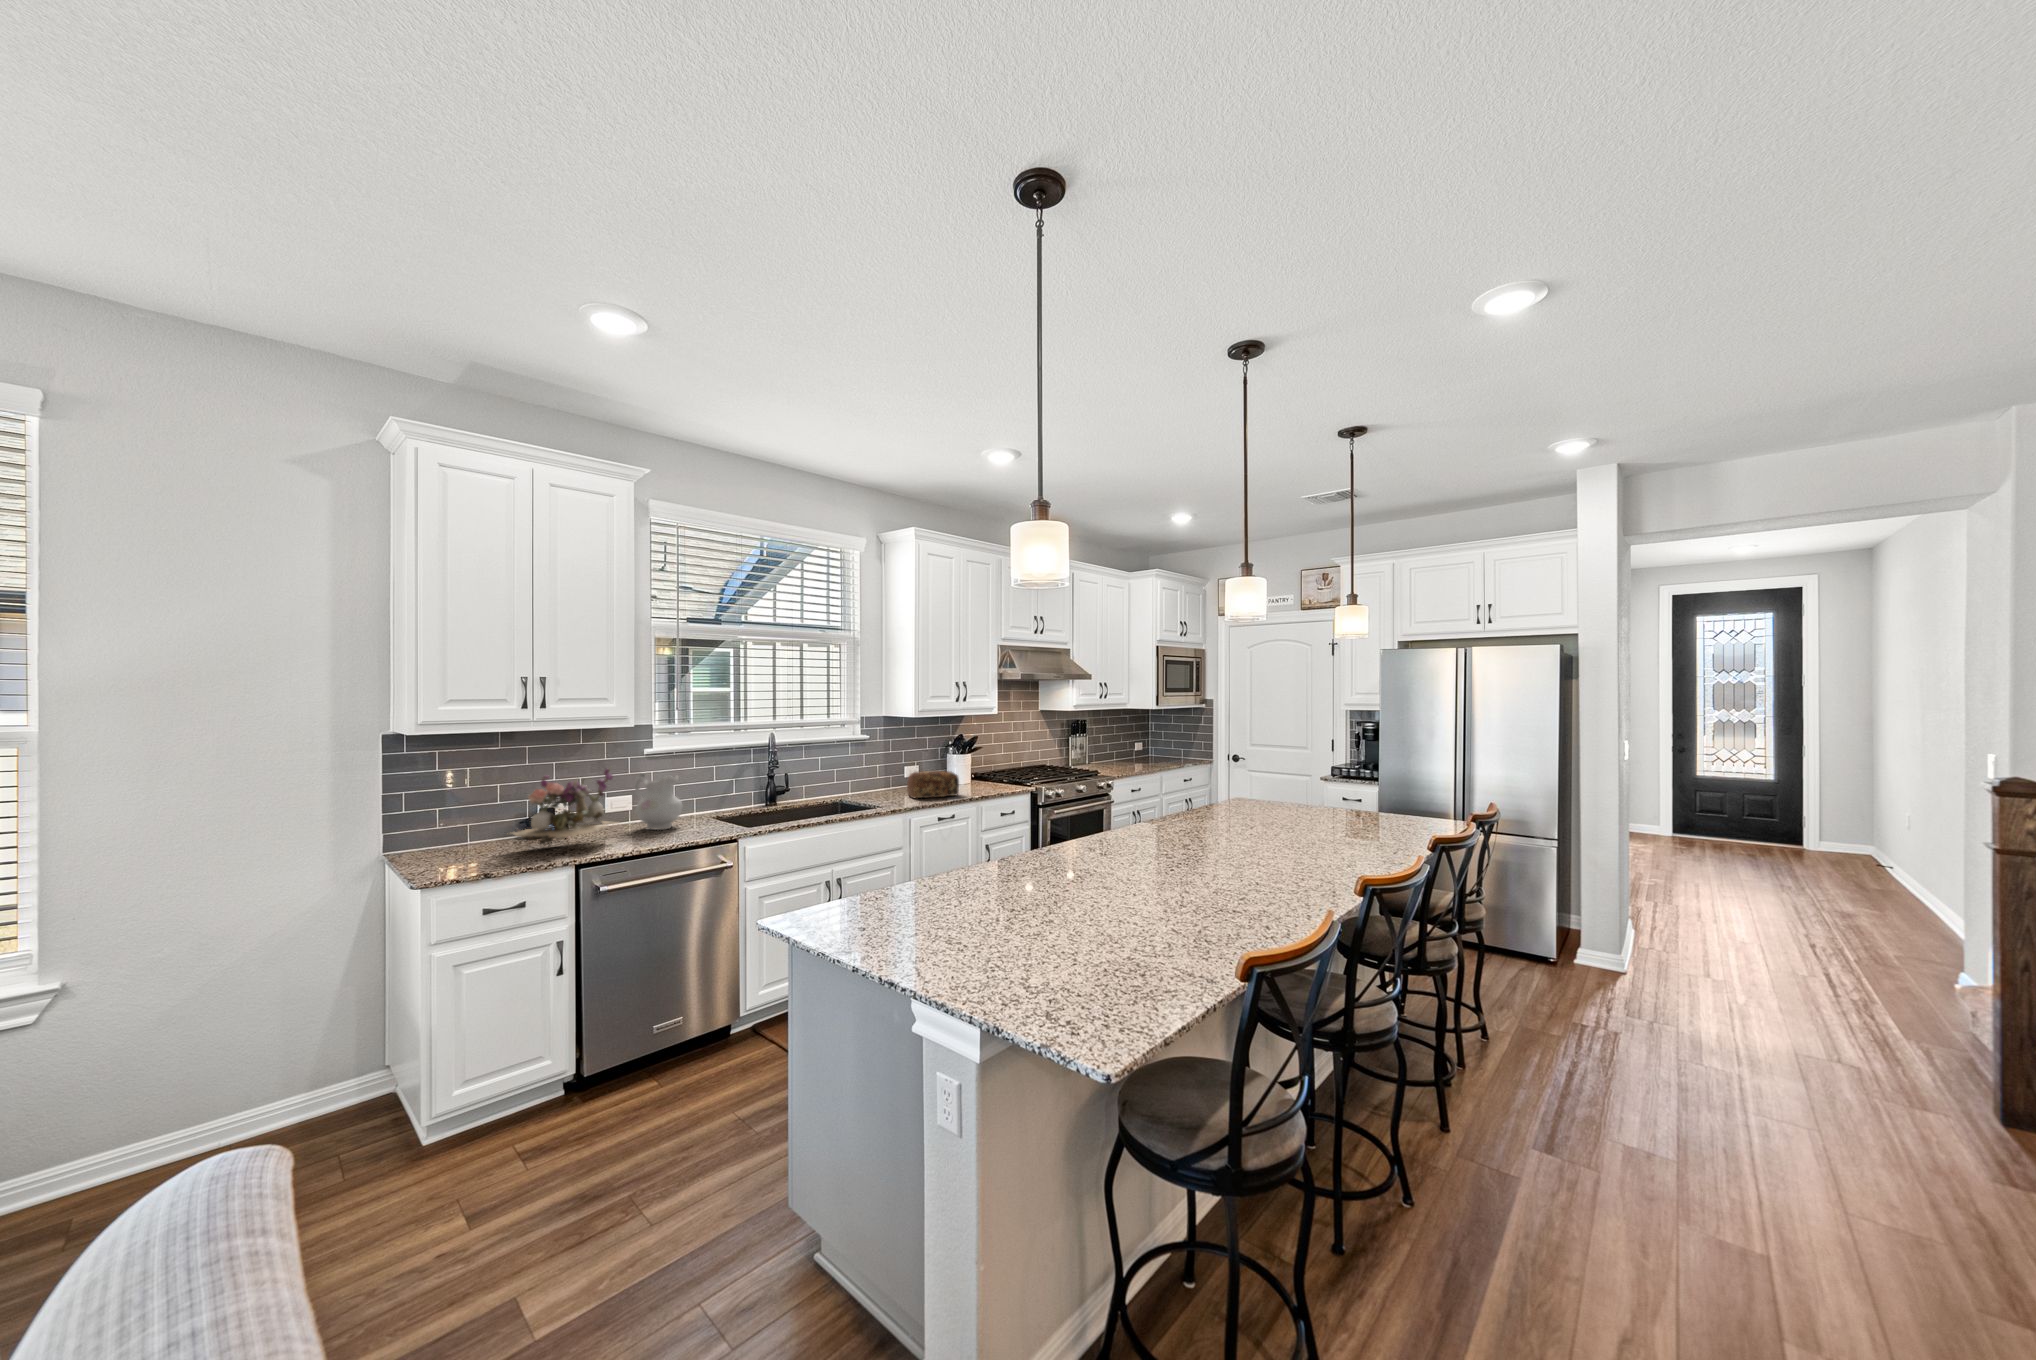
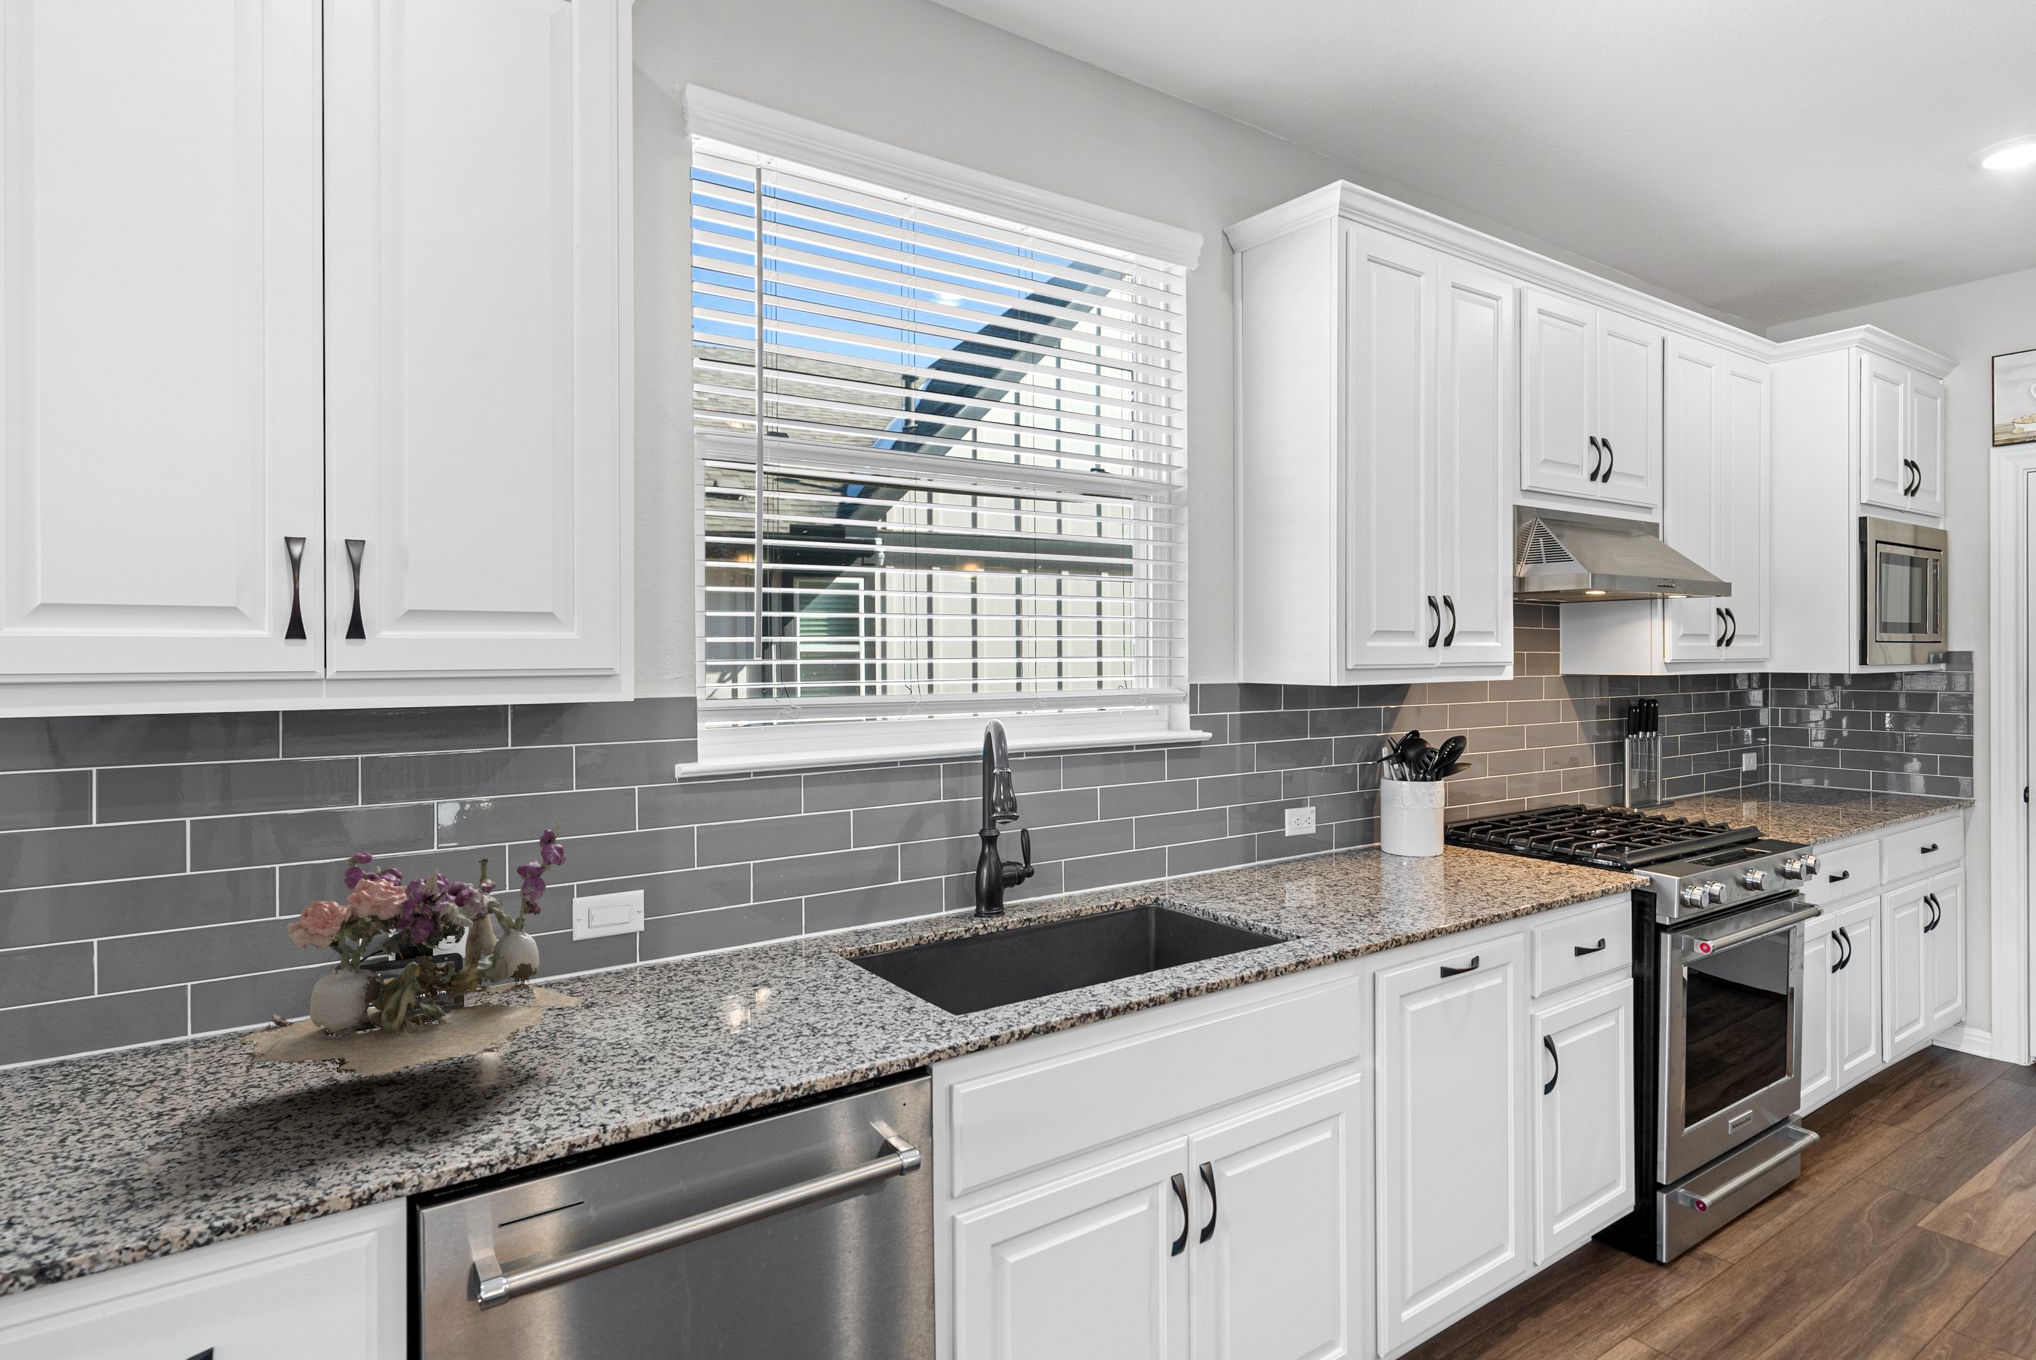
bread loaf: present [907,771,959,798] -> none [1324,826,1472,903]
ceramic pitcher: present [635,774,682,830] -> none [643,836,770,1004]

